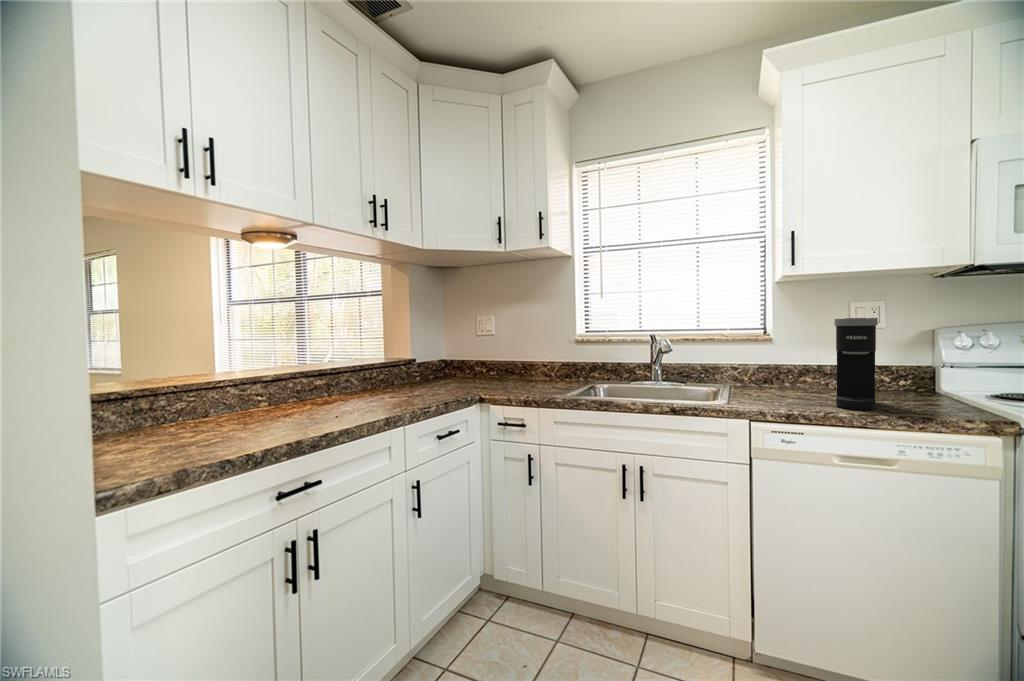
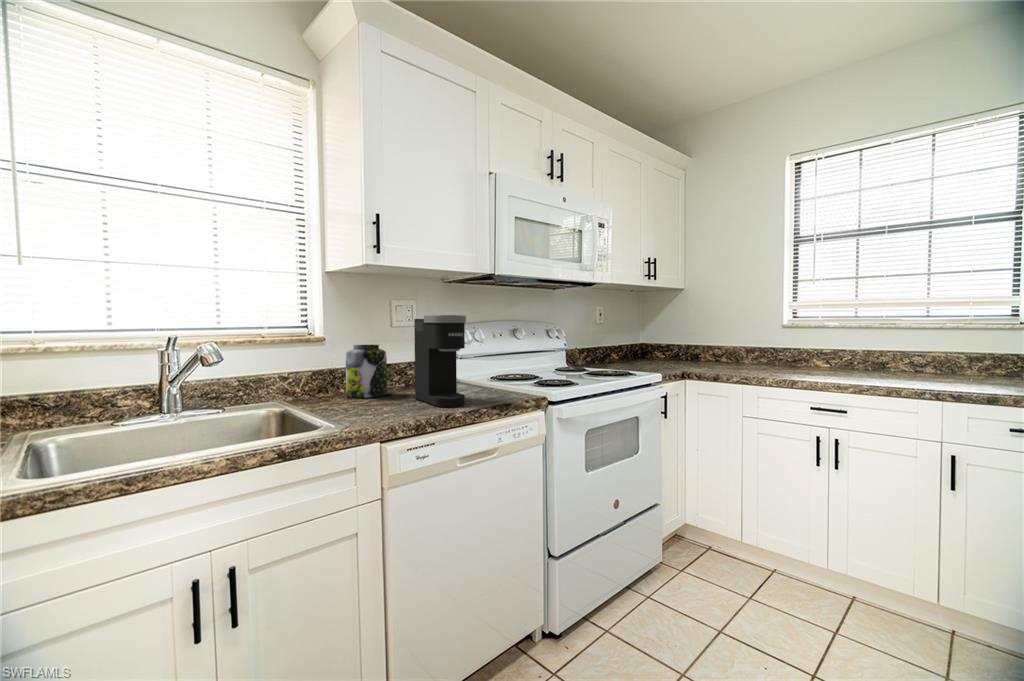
jar: none [787,345,829,393] -> present [346,345,387,398]

